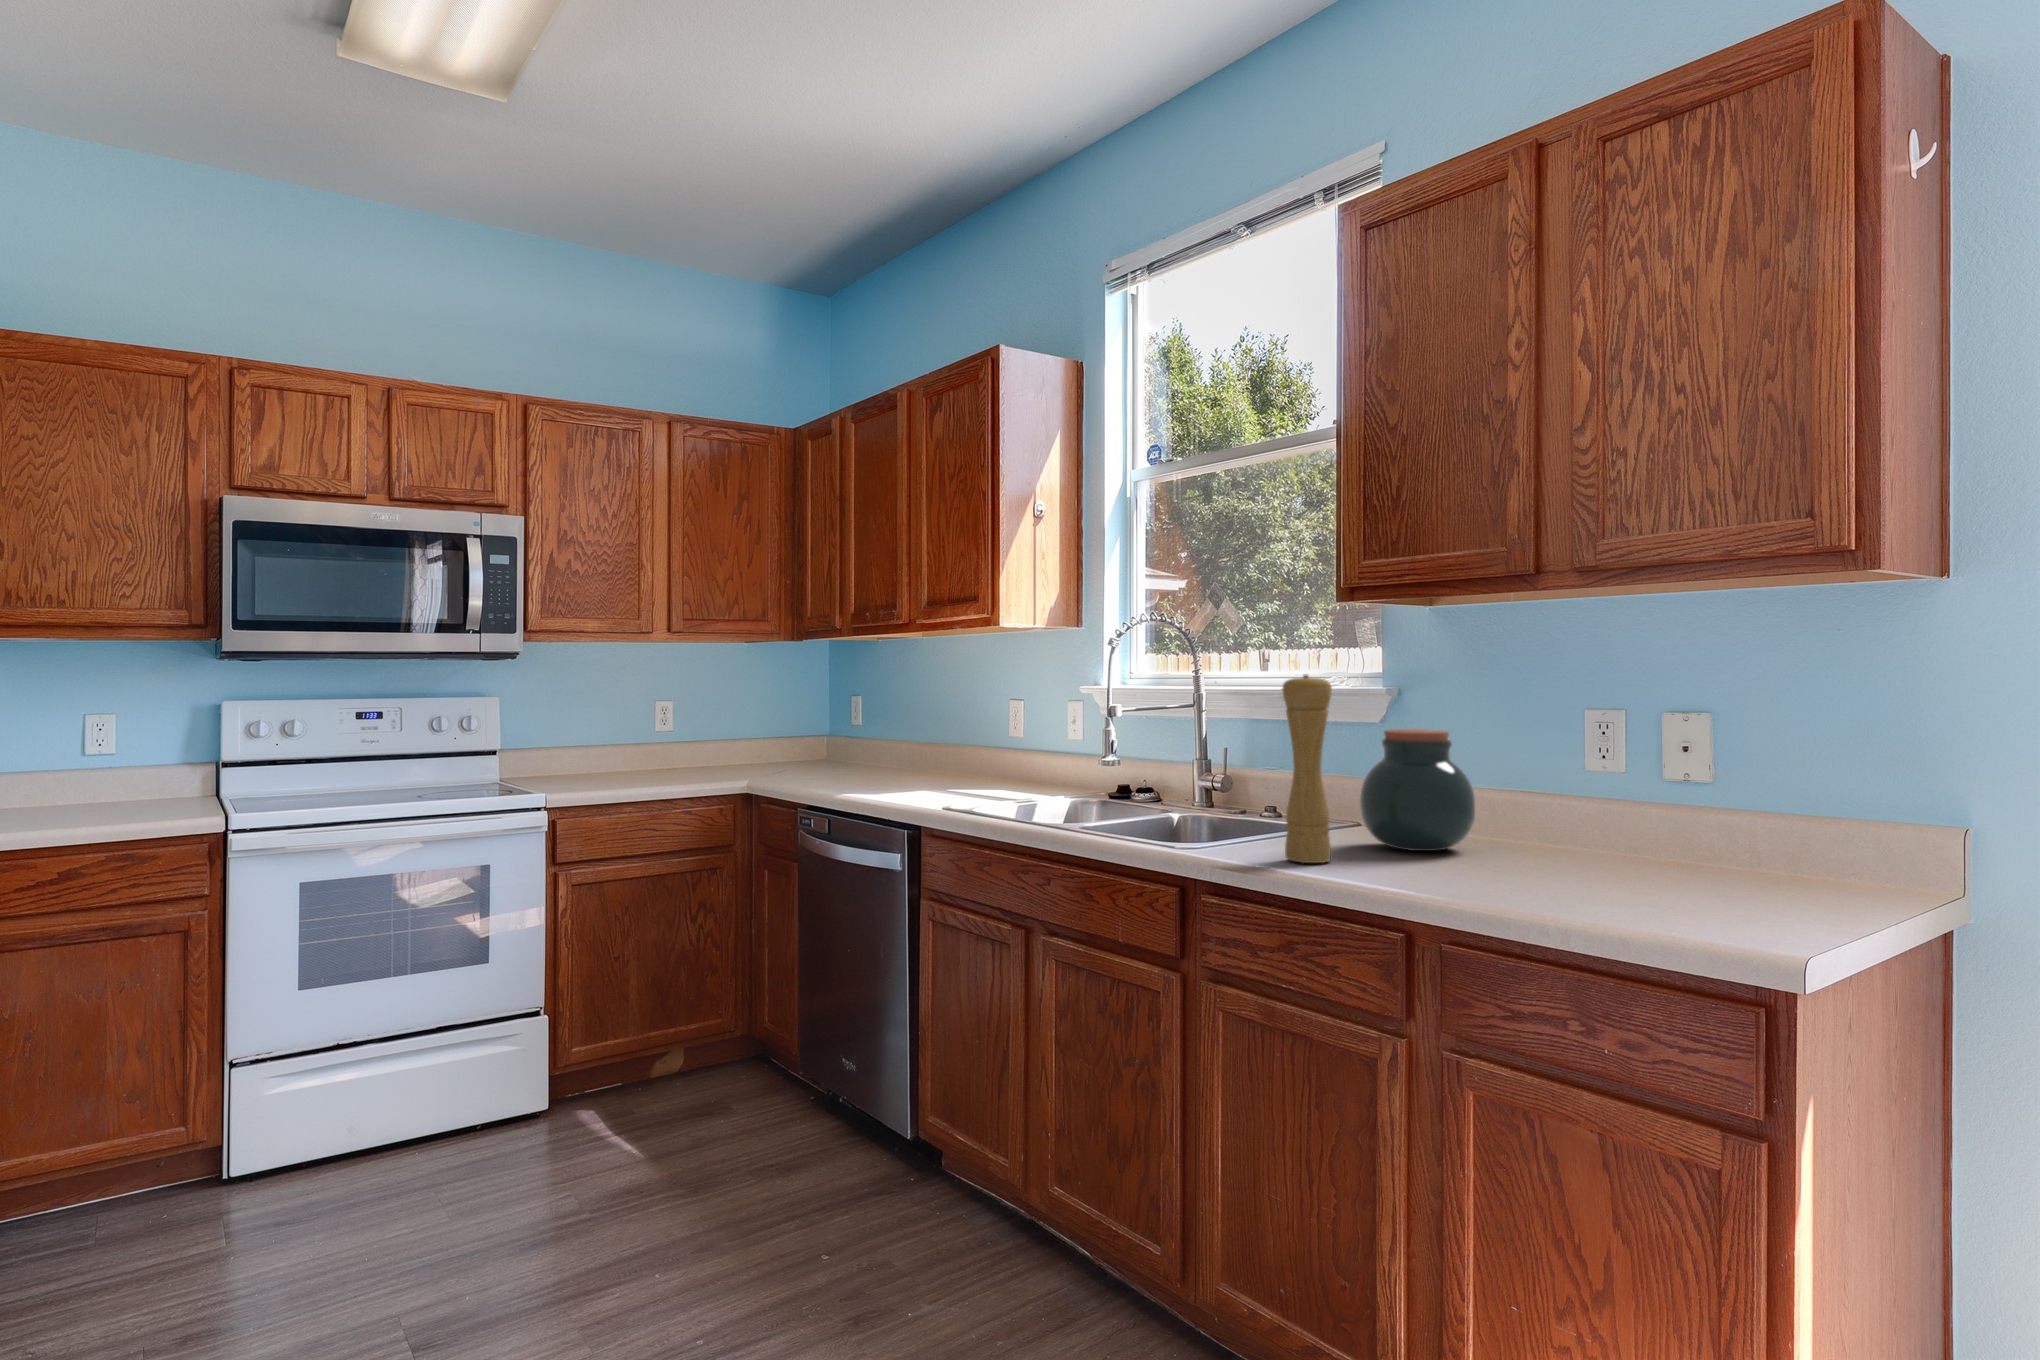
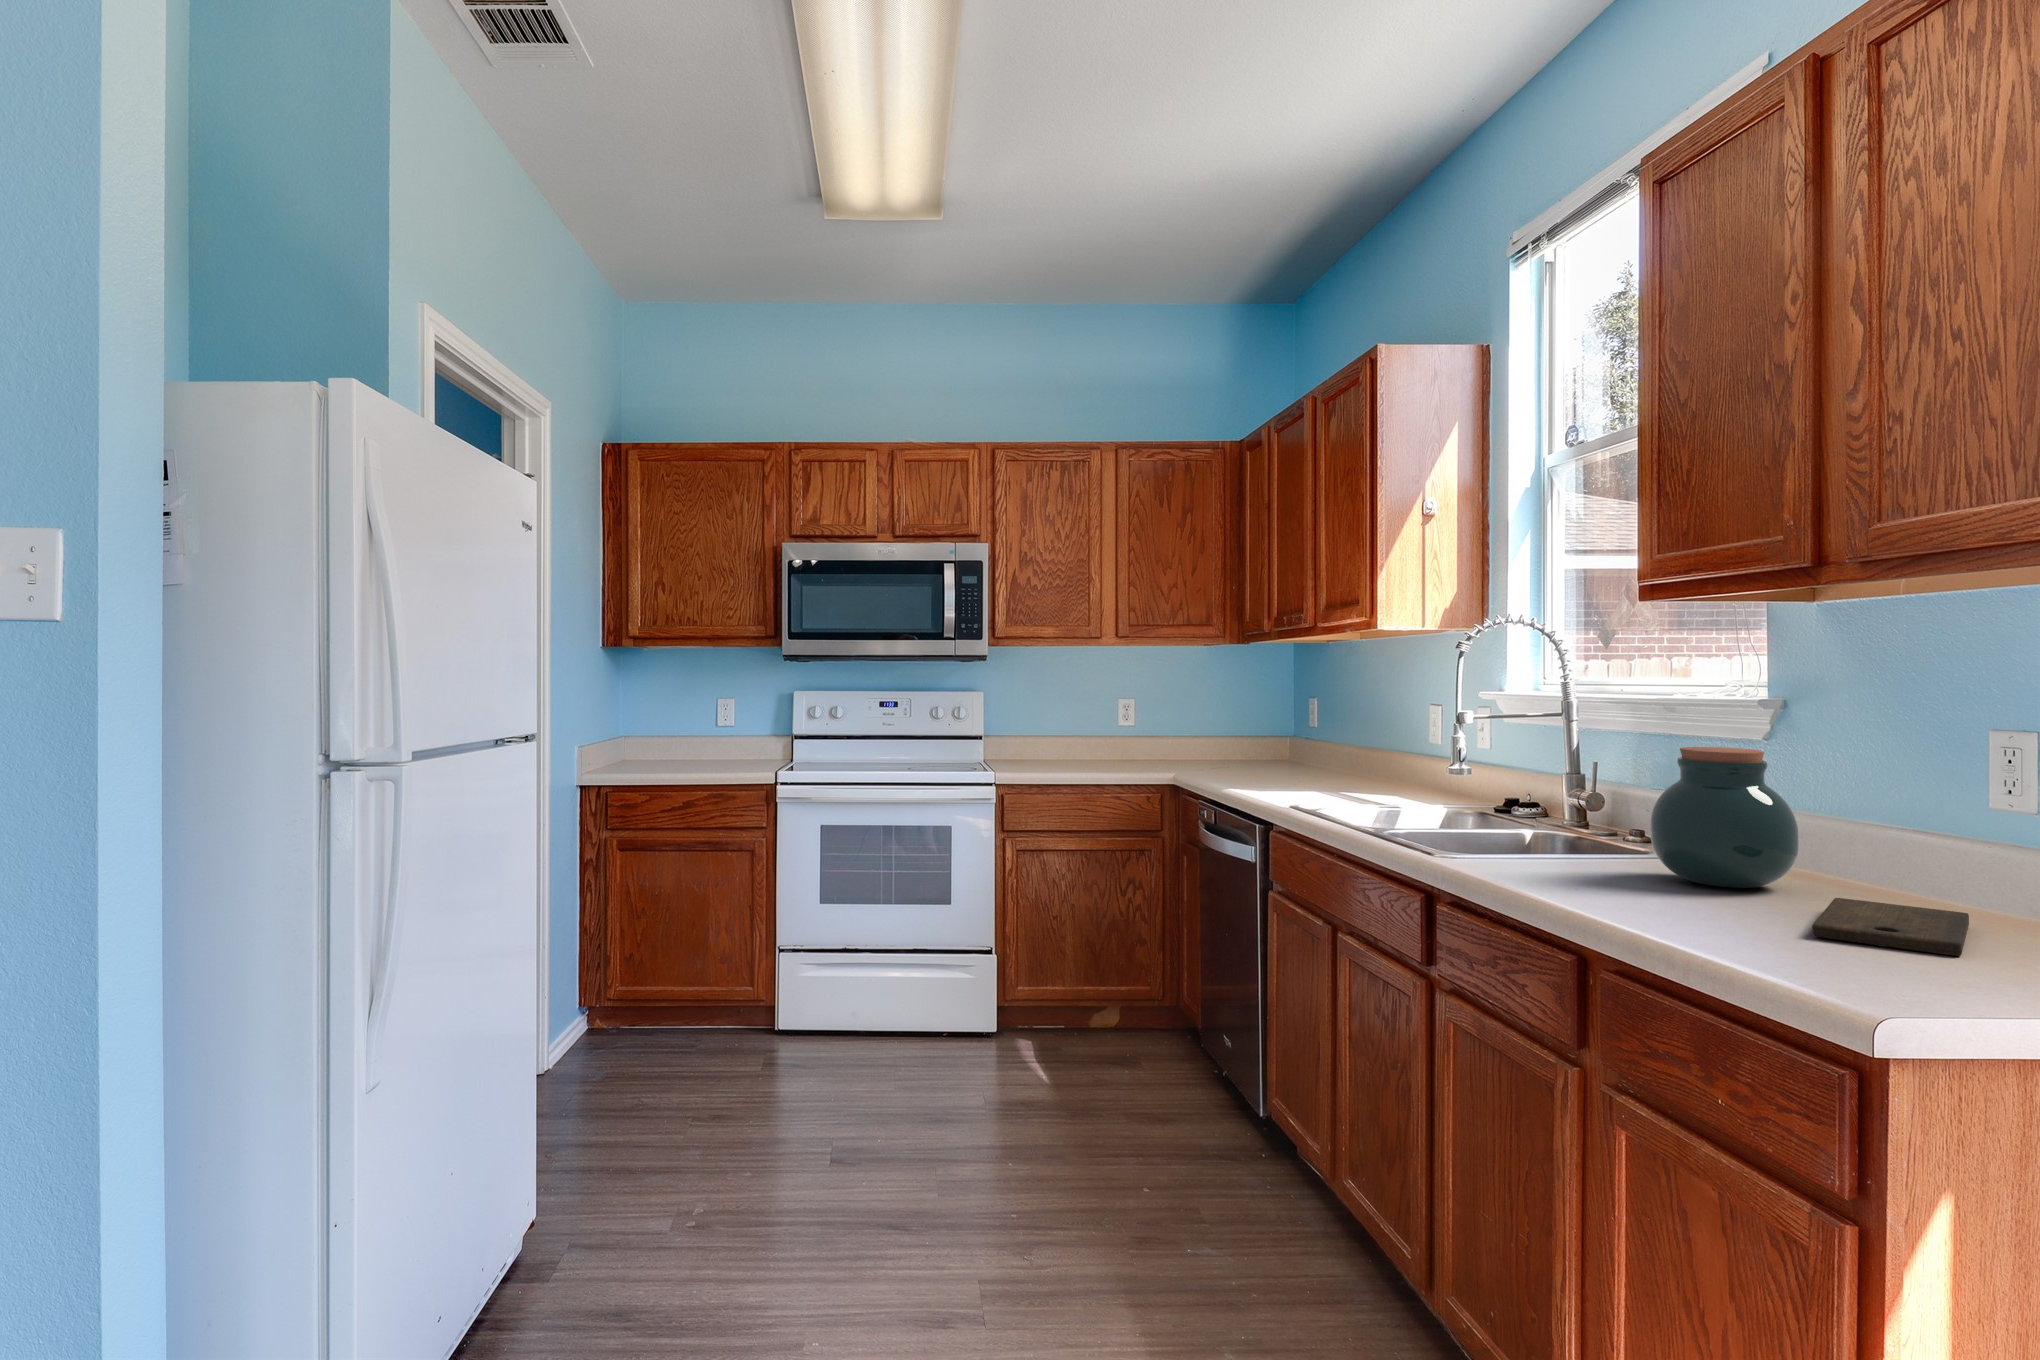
pepper mill: present [1282,675,1332,863] -> none [1521,683,1578,885]
cutting board: none [1529,851,1668,889] -> present [1813,898,1969,956]

